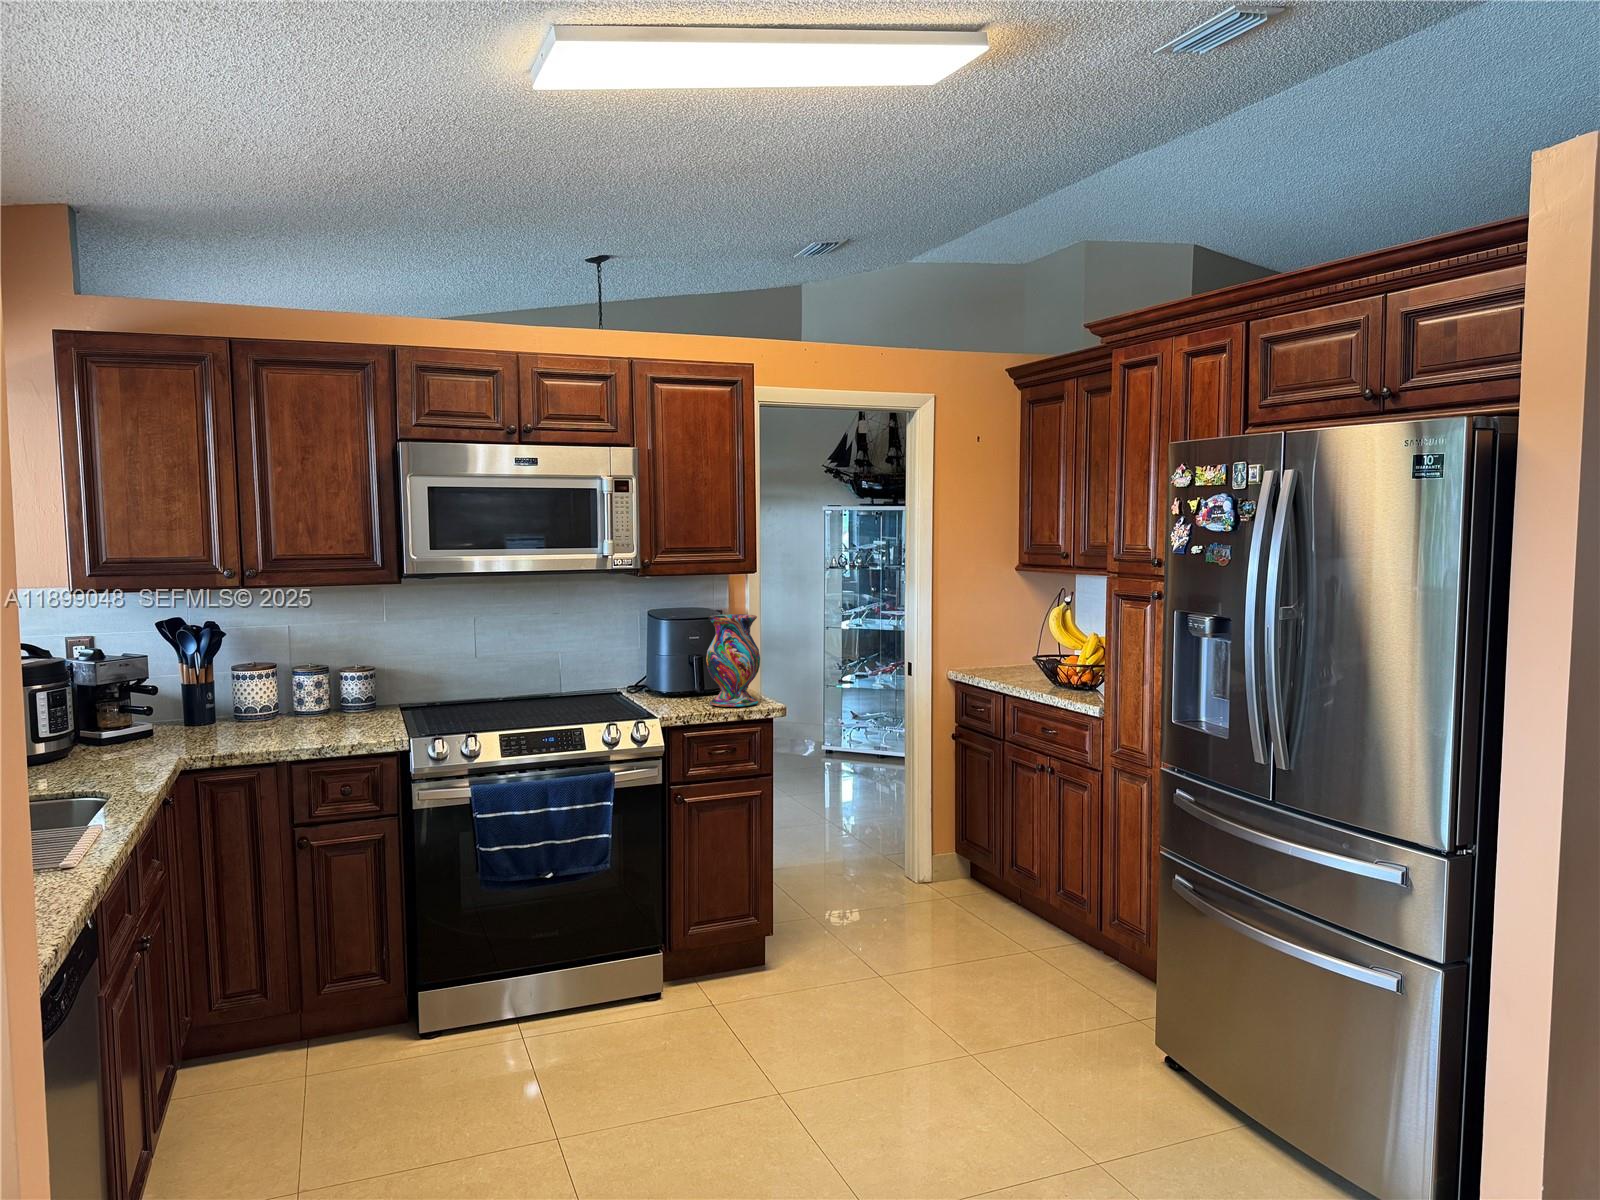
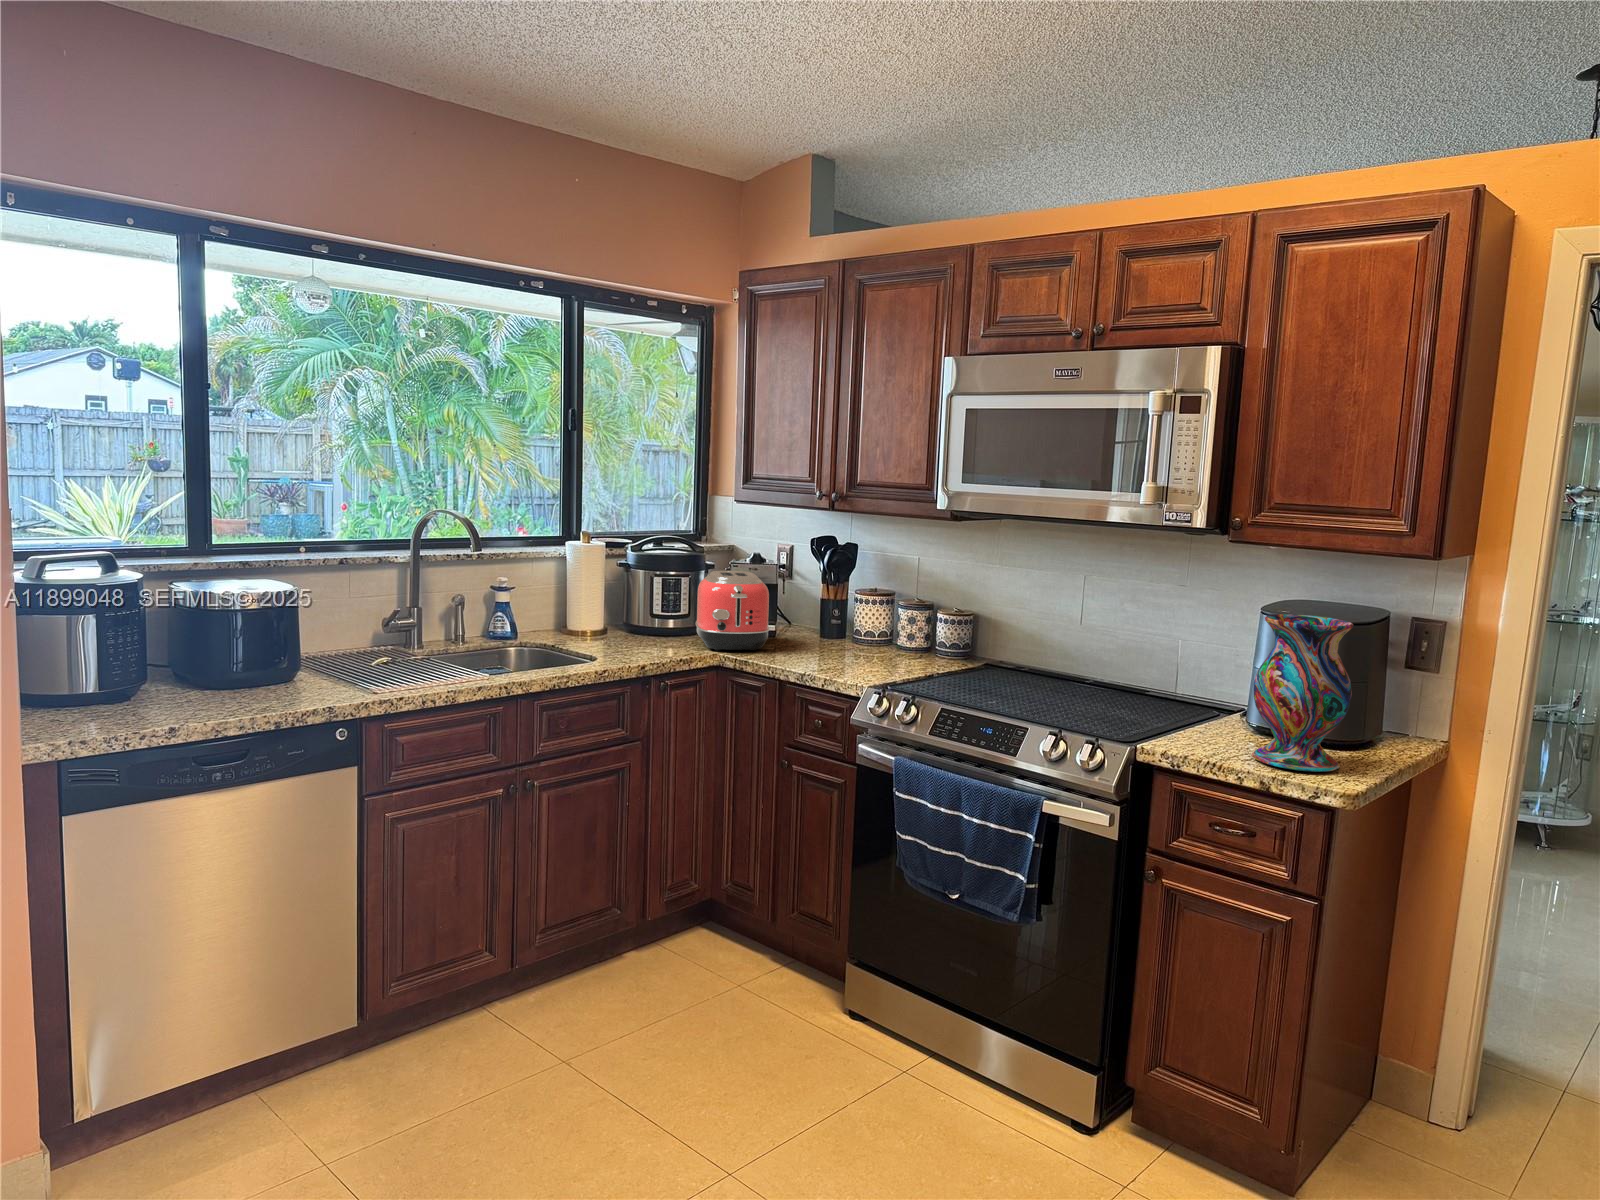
toaster: none [85,665,208,755] -> present [695,571,769,651]

